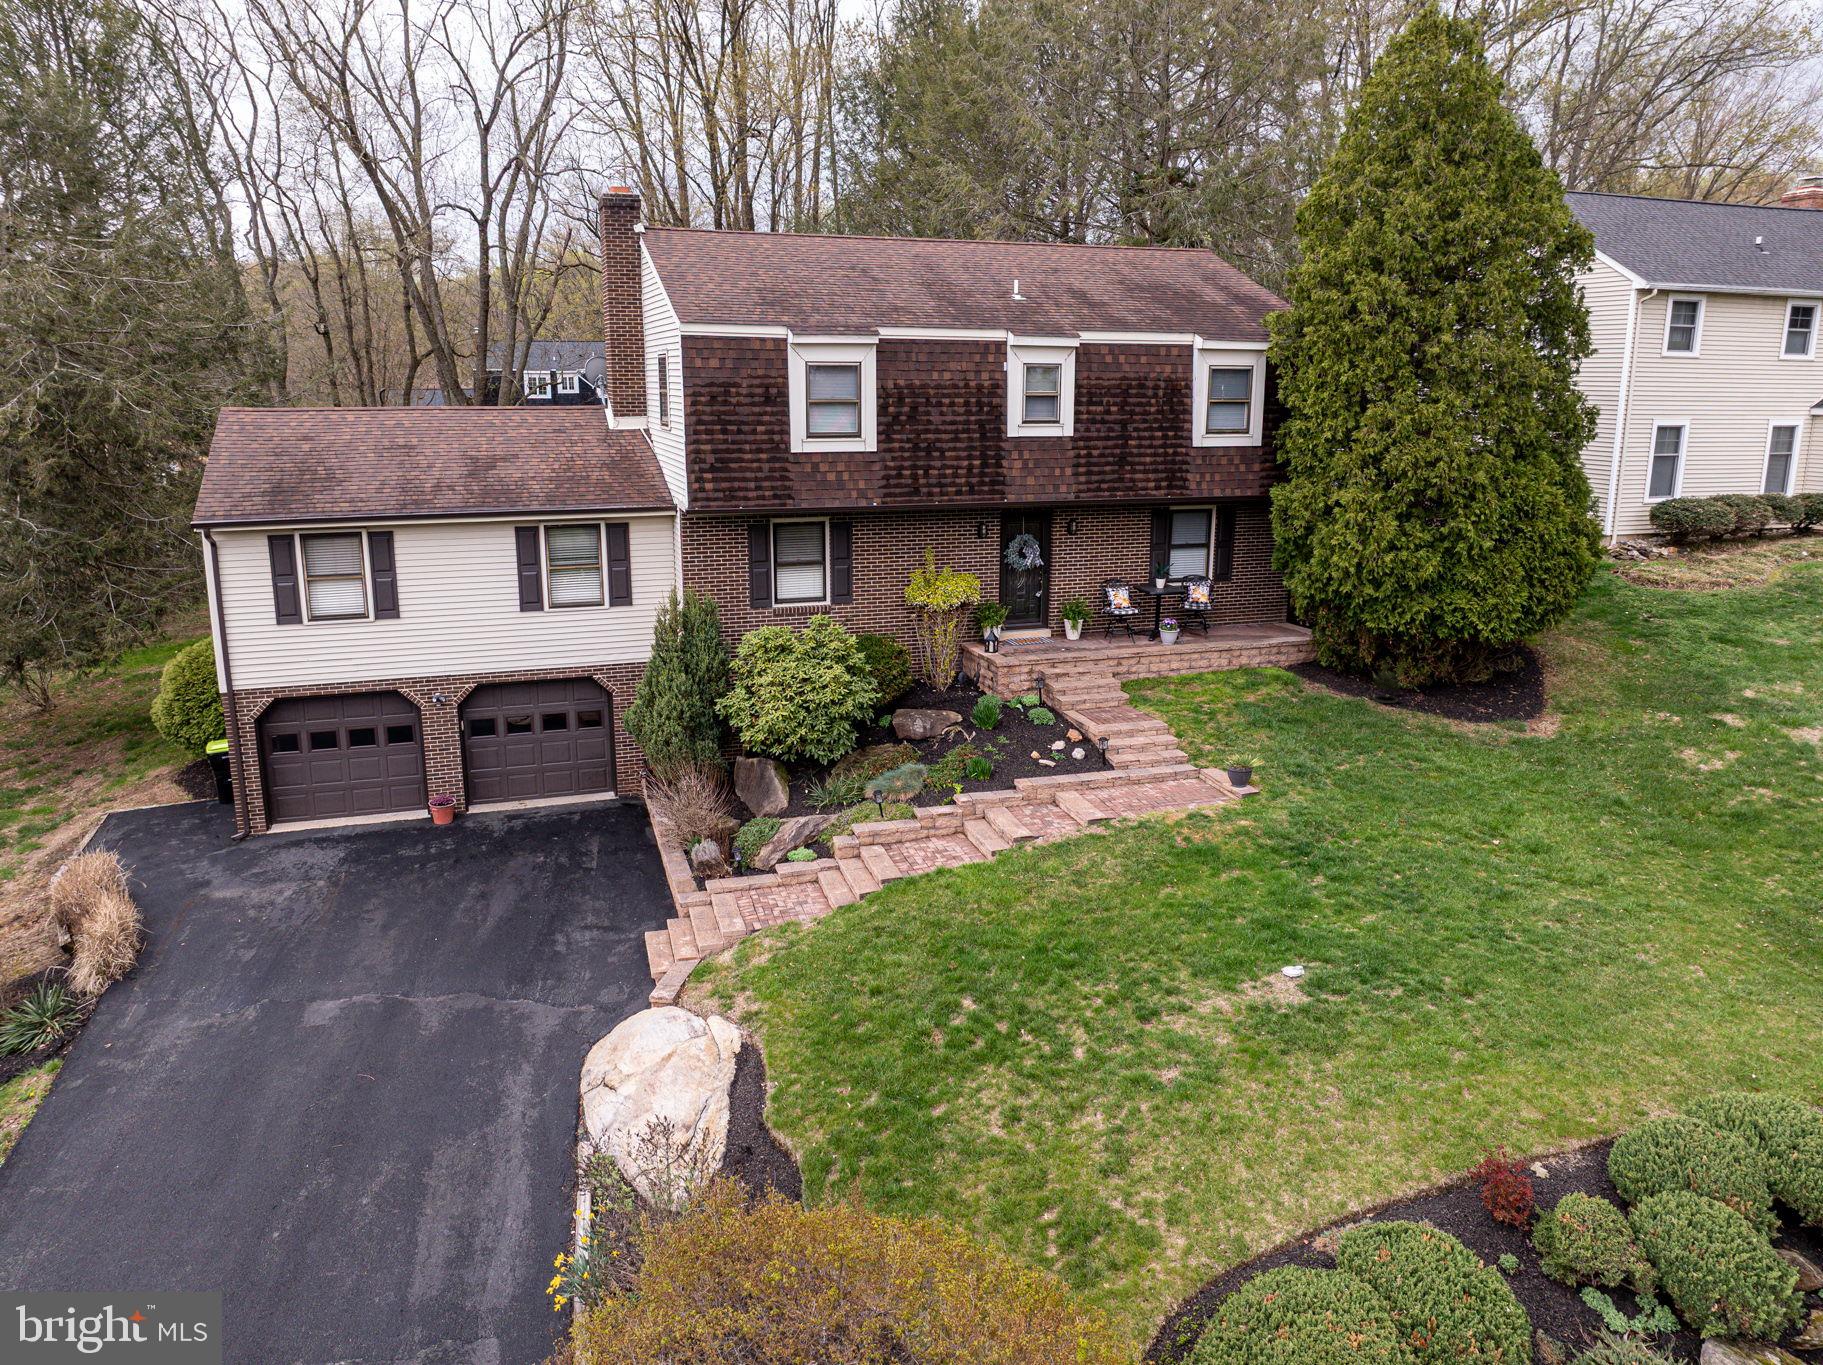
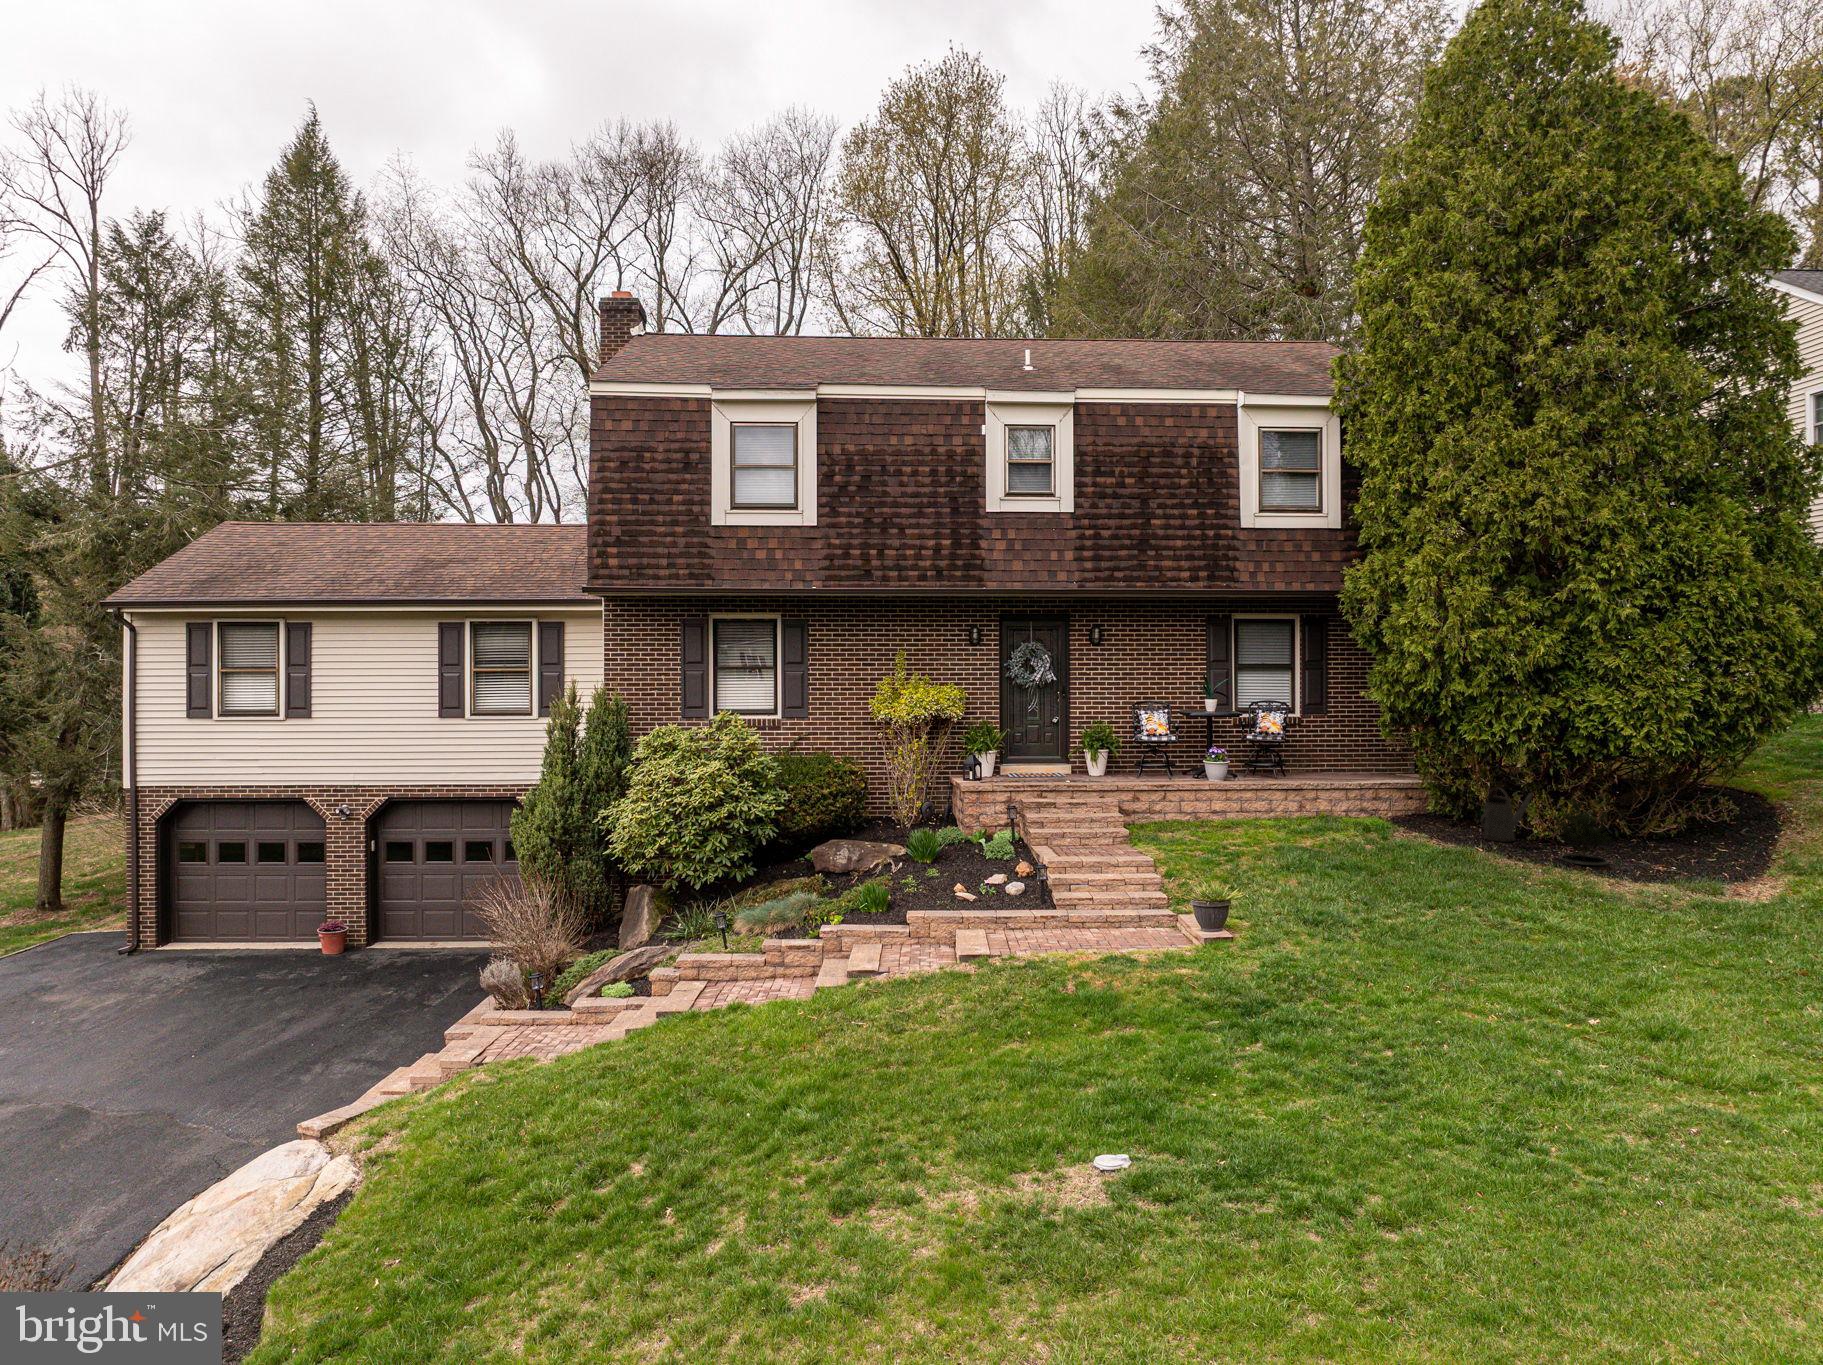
watering can: none [1333,654,1364,688] -> present [1480,788,1533,842]

